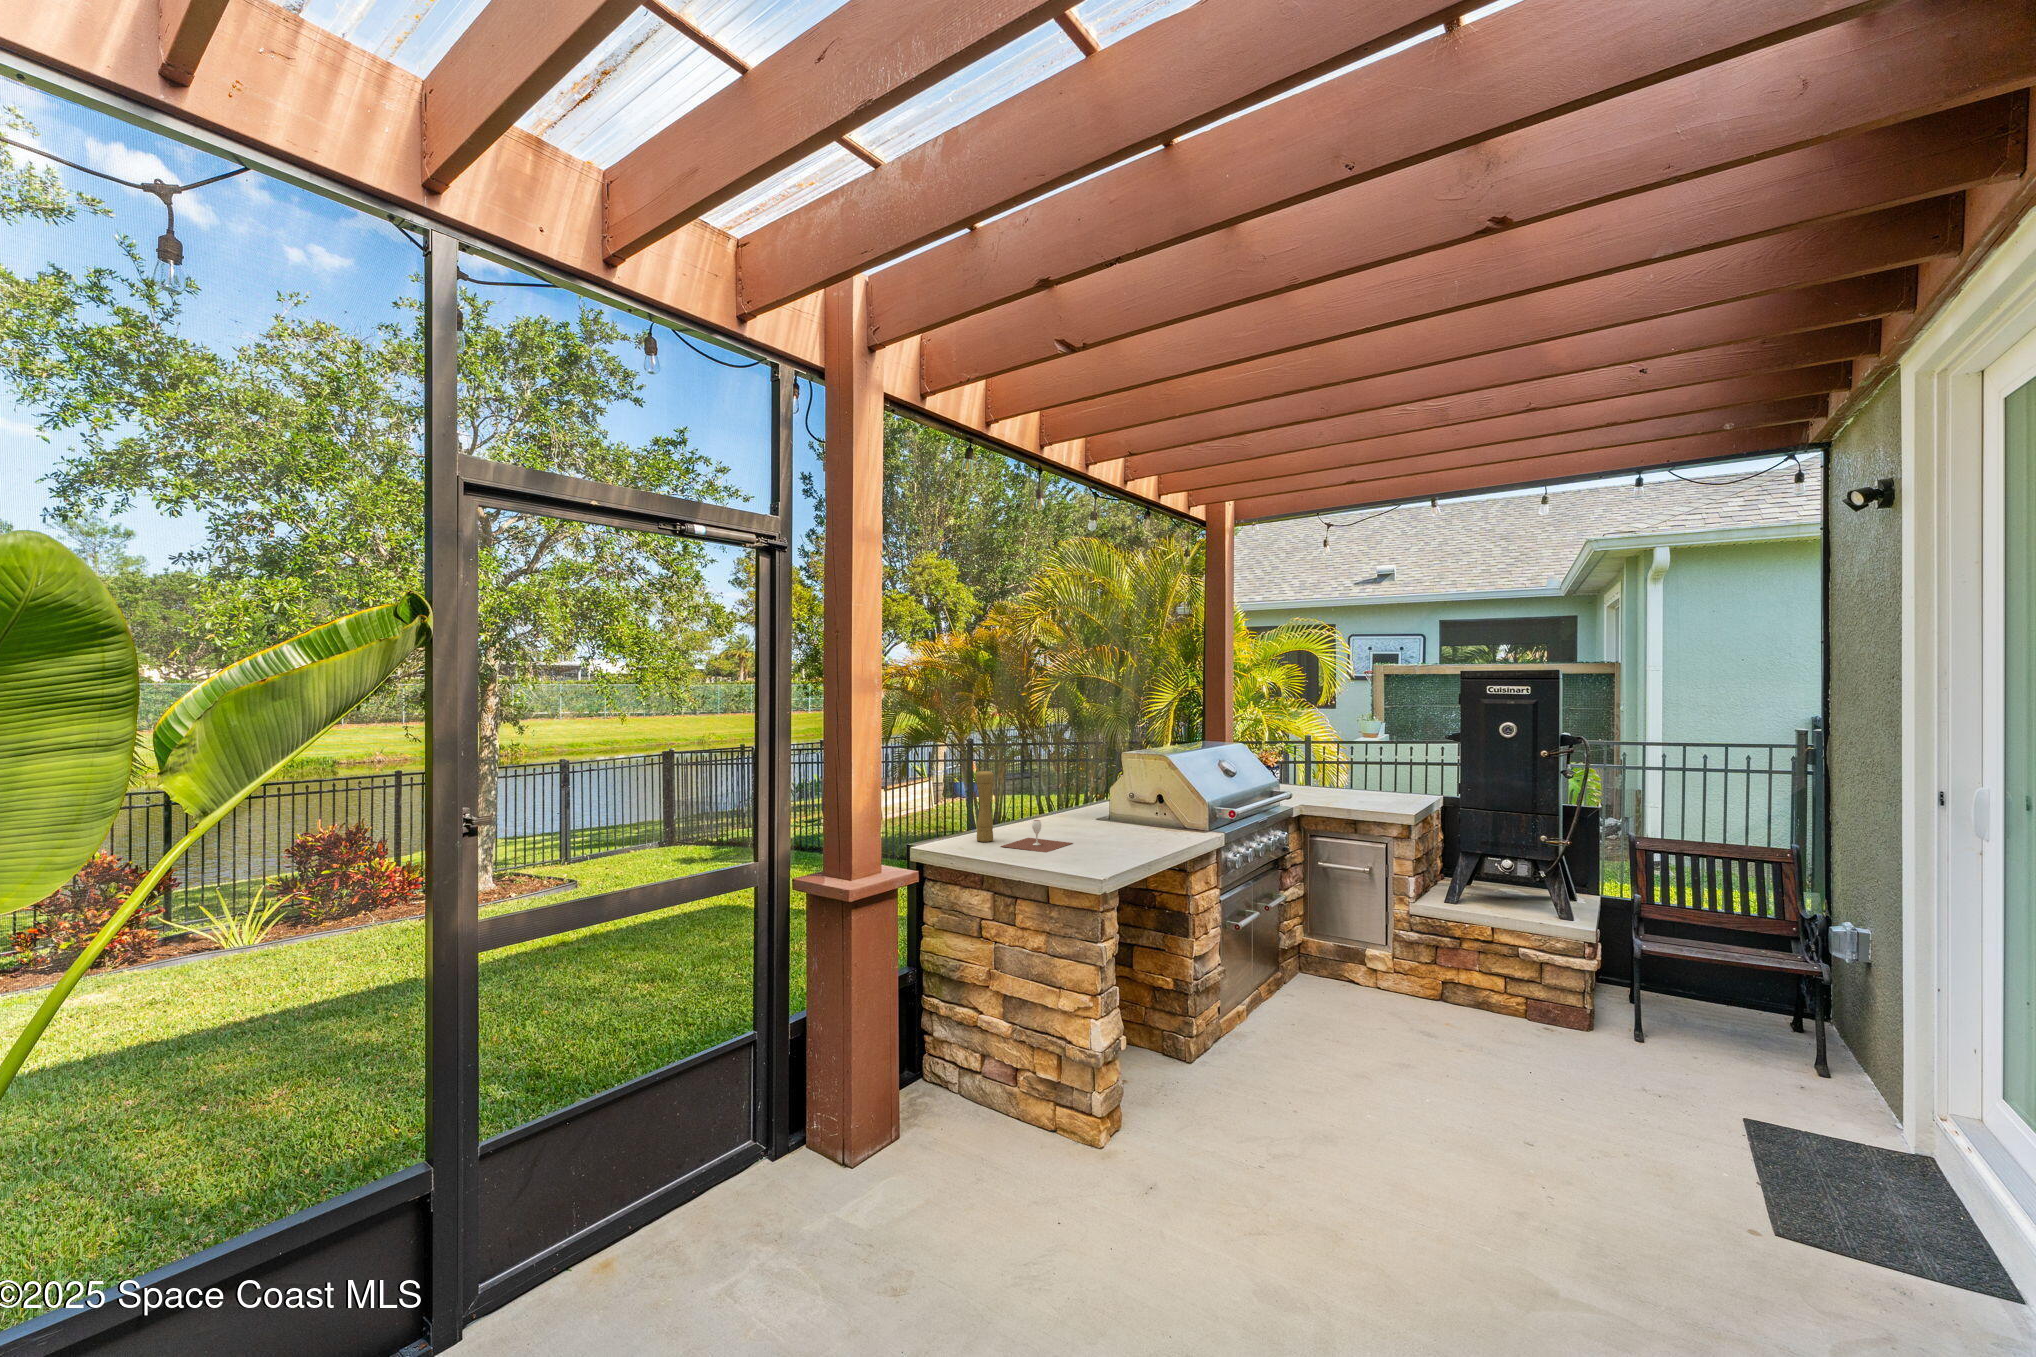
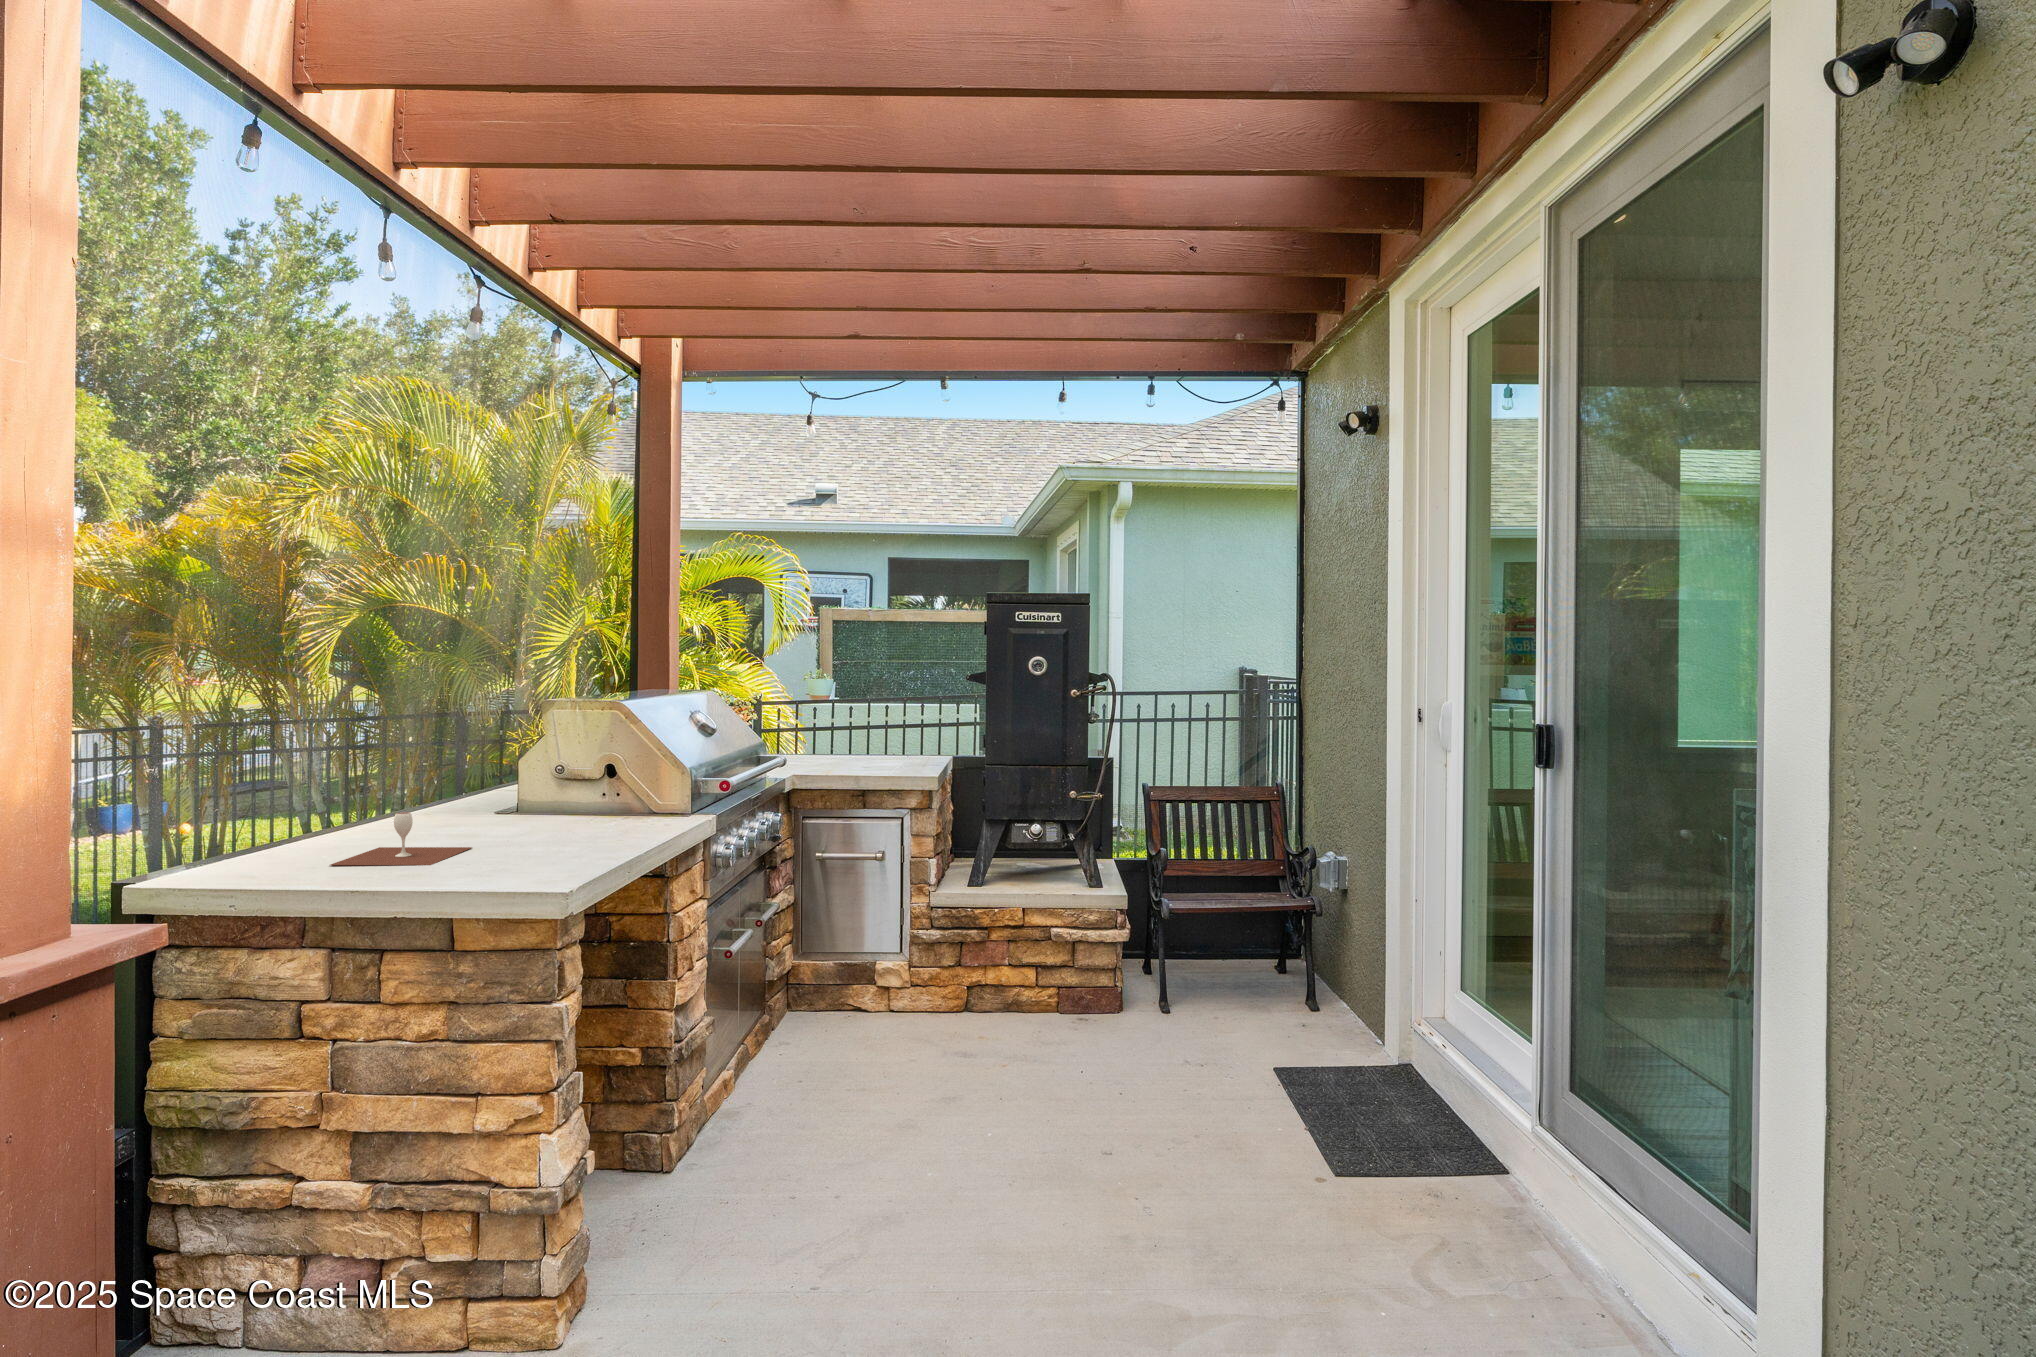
pepper mill: present [976,770,994,842] -> none [268,728,307,862]

